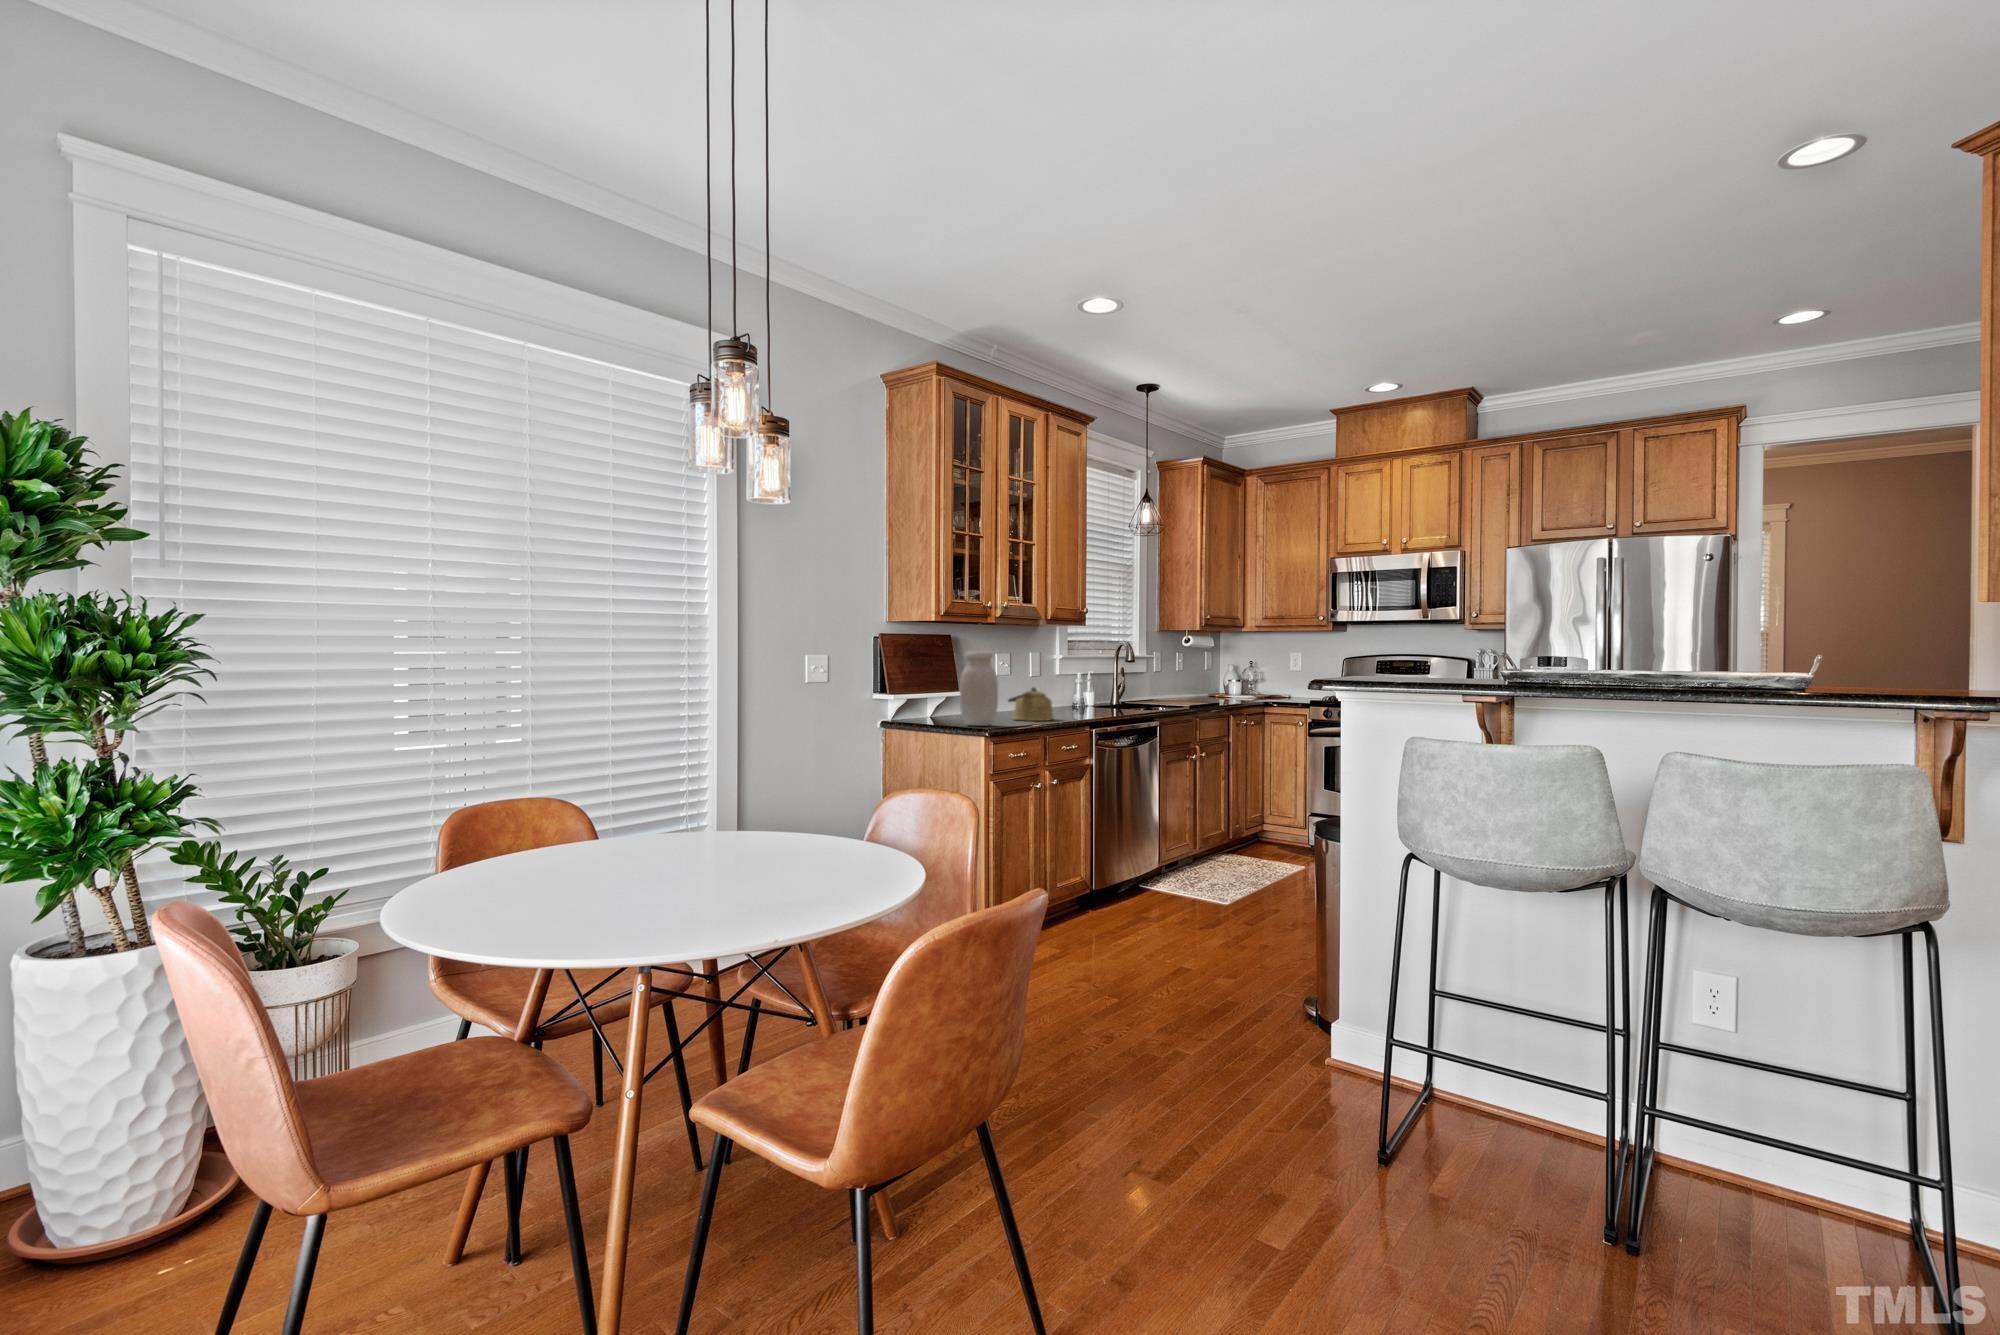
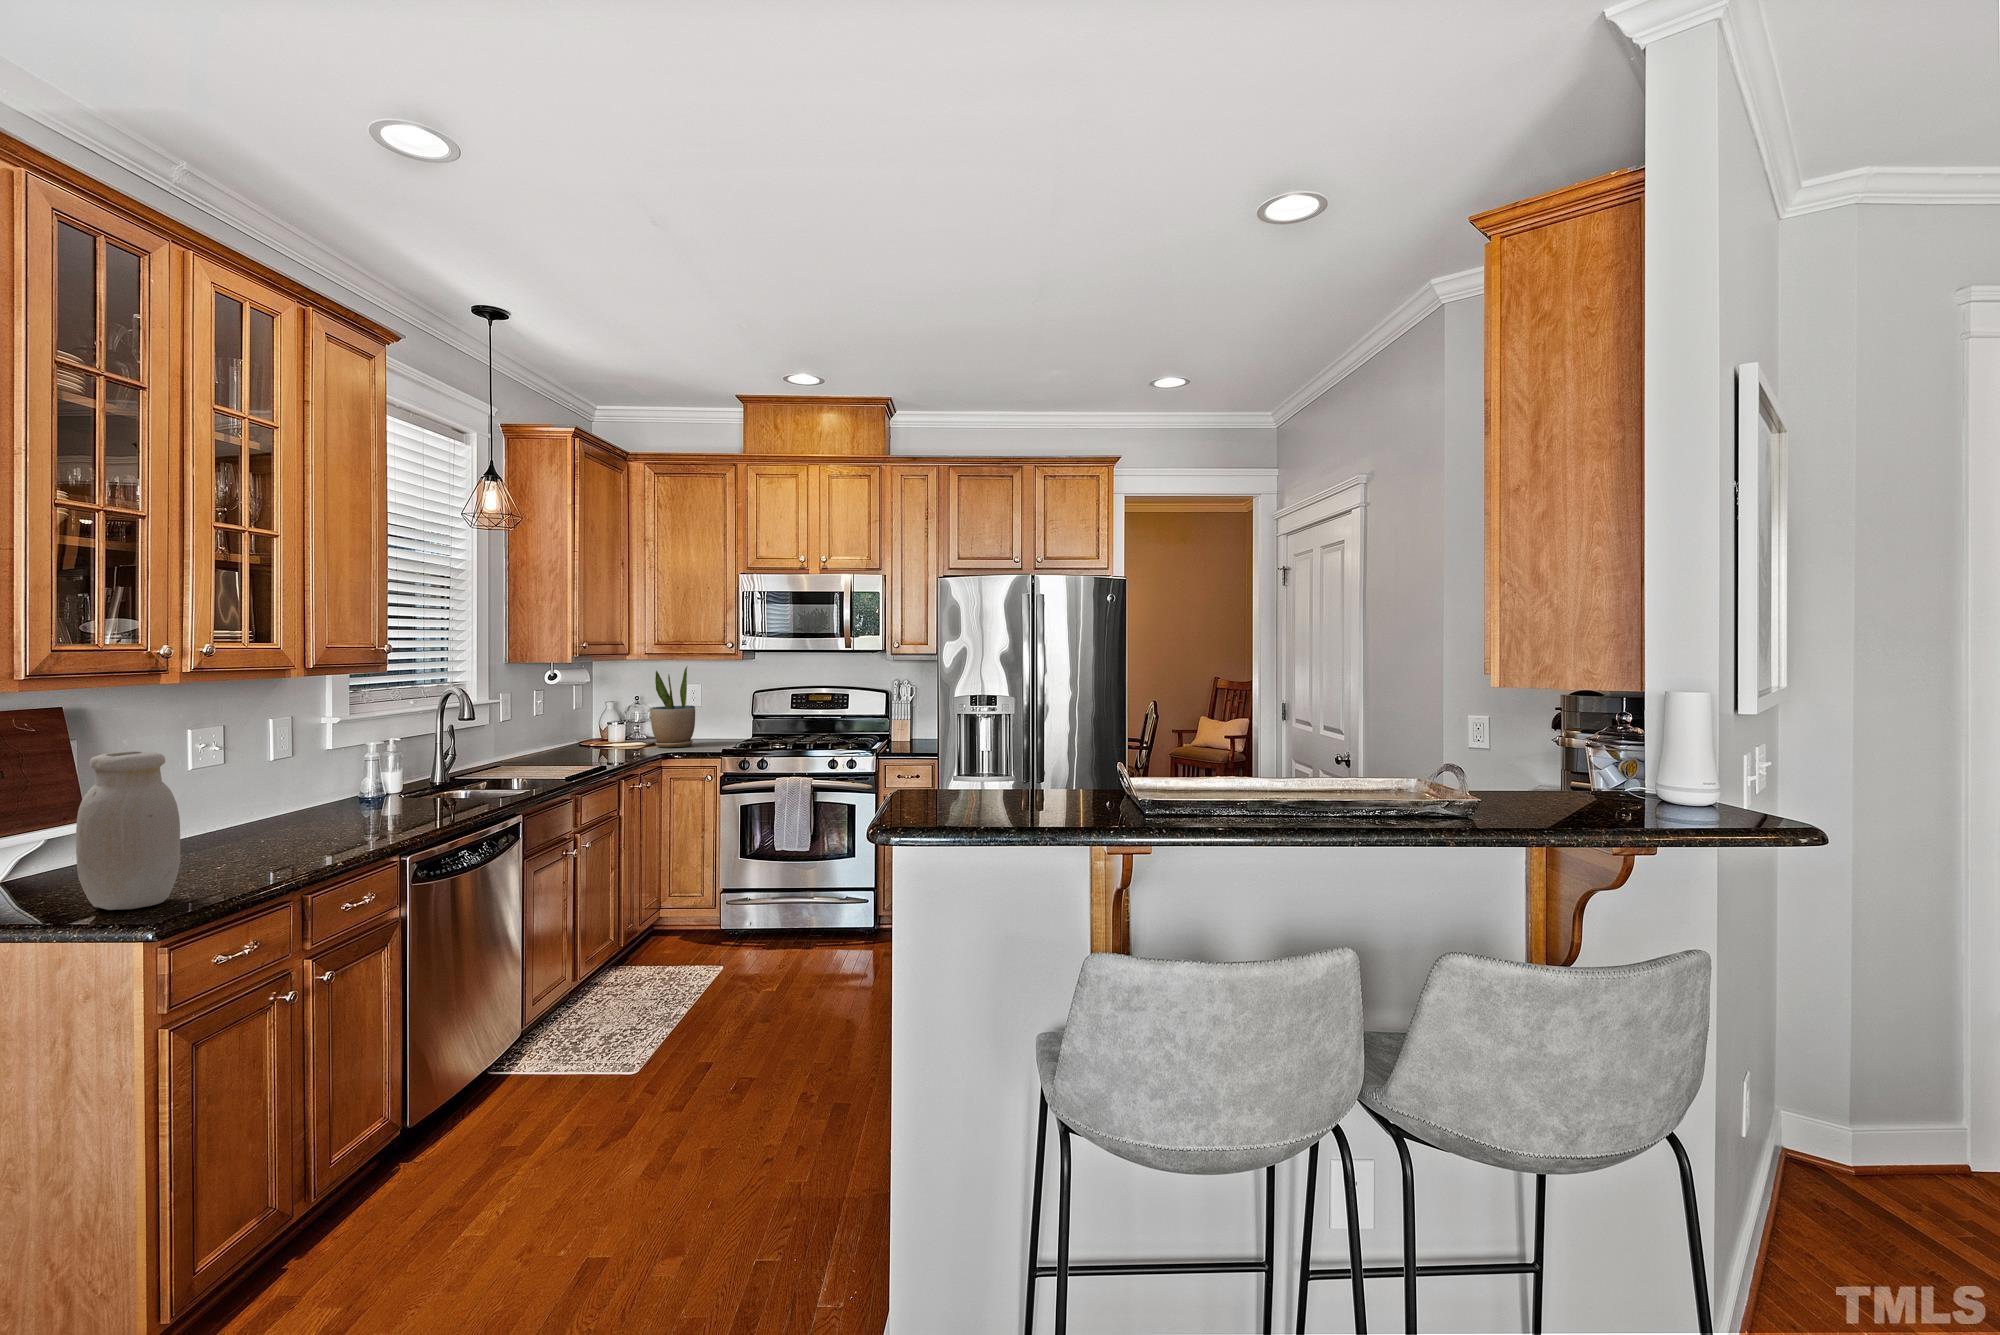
potted plant: none [1261,633,1296,698] -> present [650,667,695,747]
kettle: present [1008,687,1054,721] -> none [216,798,324,865]

